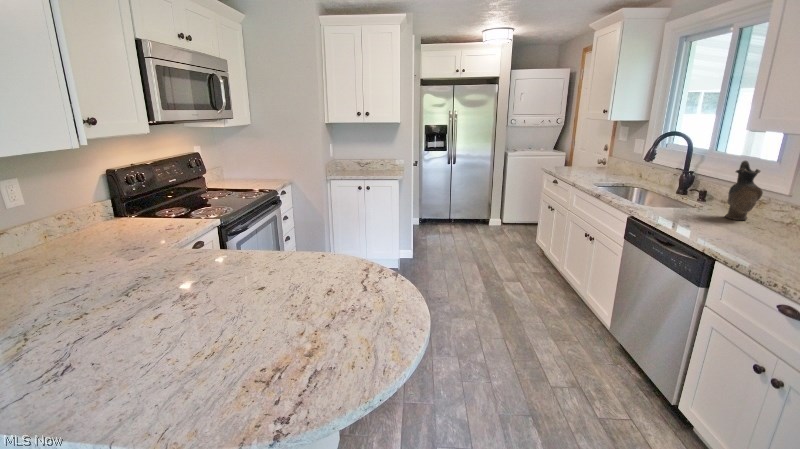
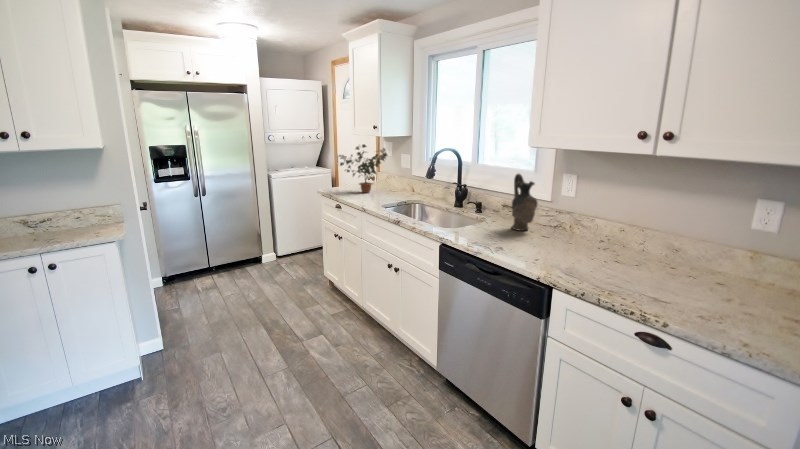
potted plant: none [566,127,618,173] -> present [339,144,388,193]

